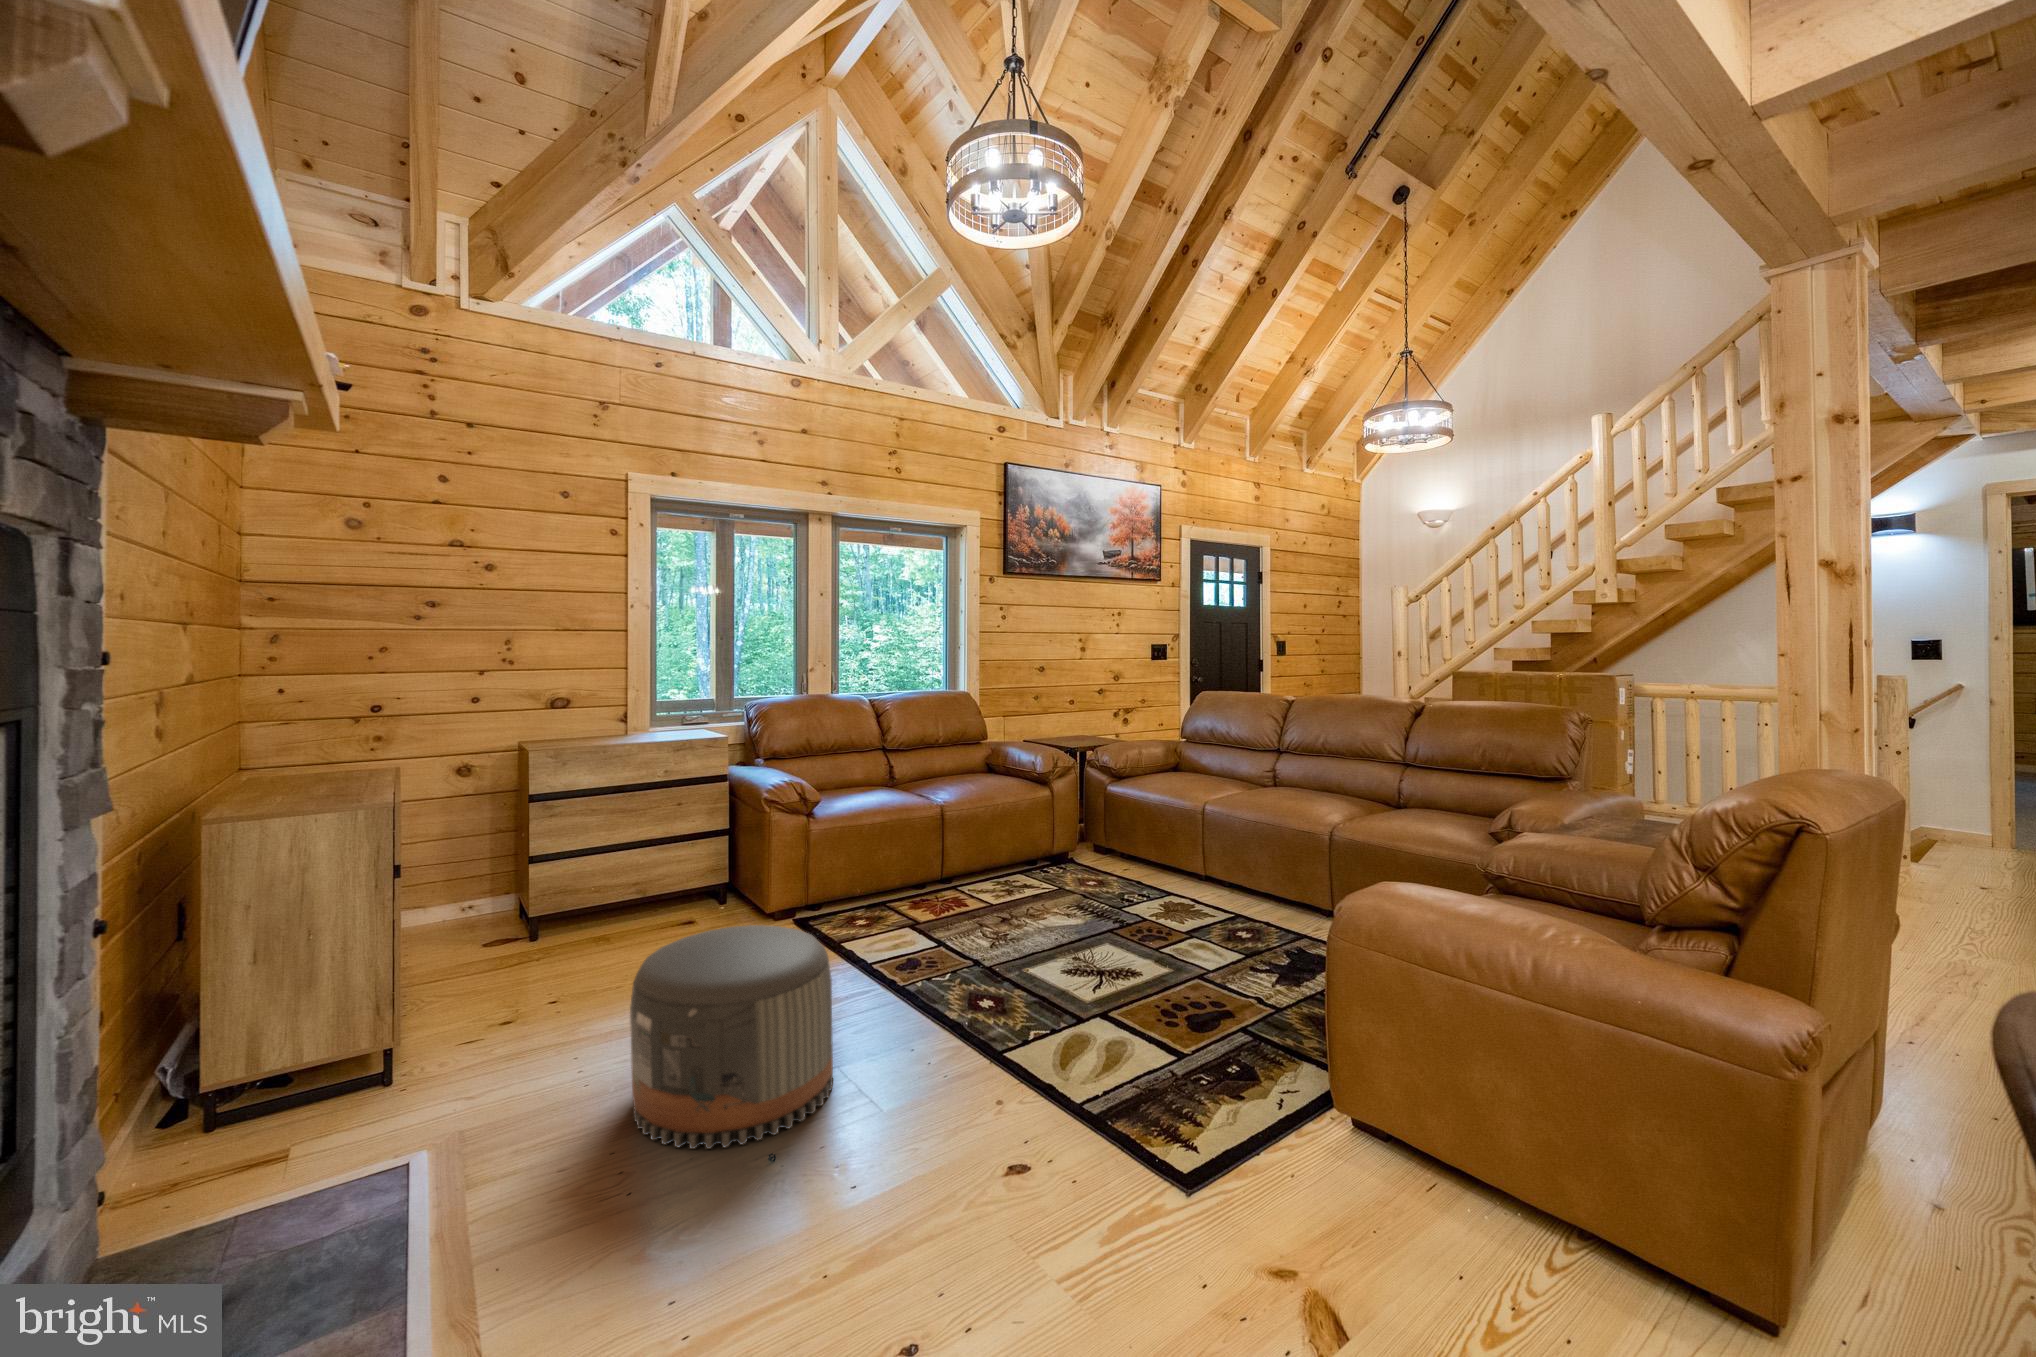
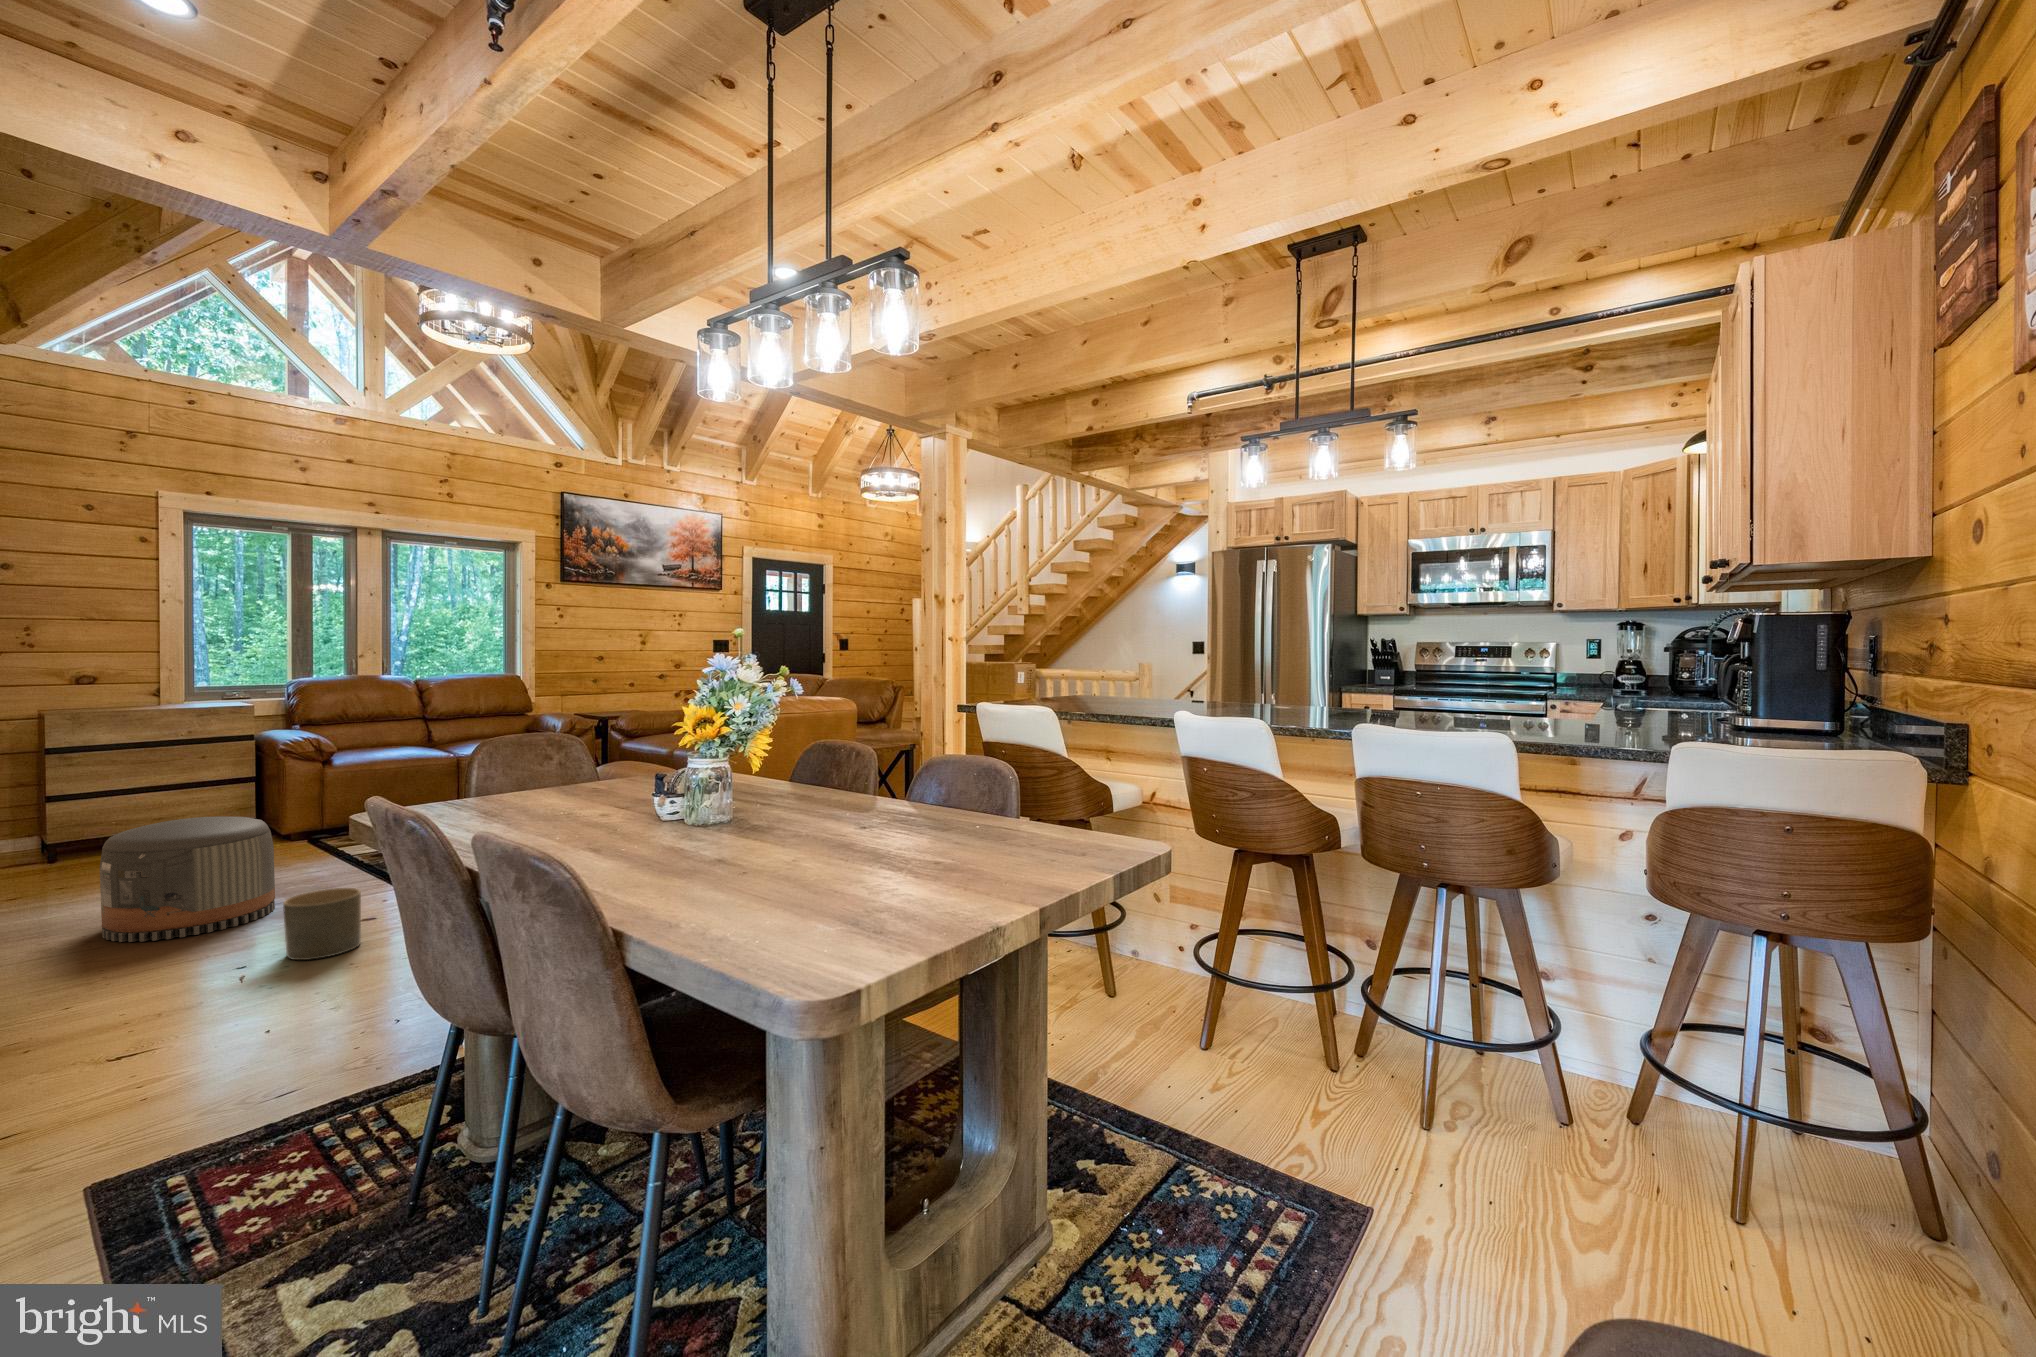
planter: none [926,1103,1034,1265] -> present [283,888,361,960]

